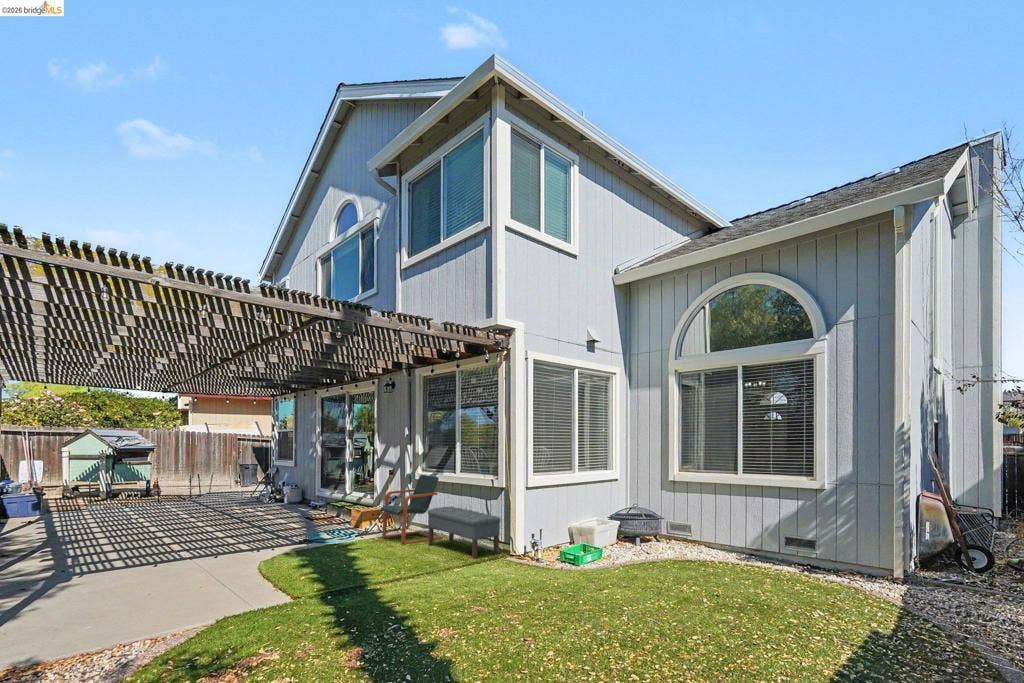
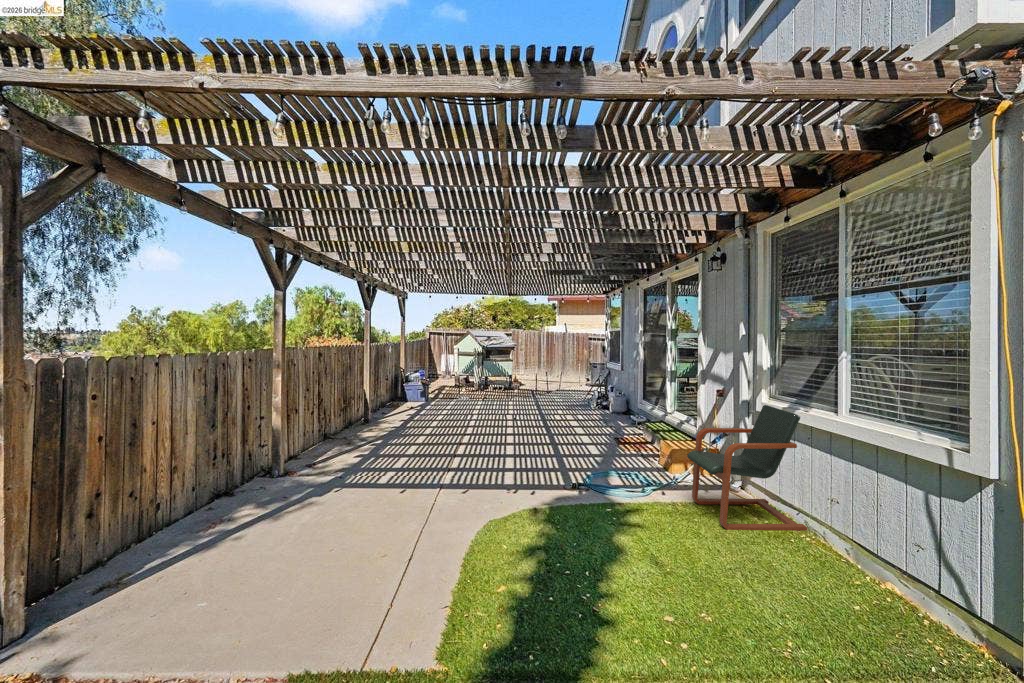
bench: present [428,506,501,559] -> none [772,477,981,643]

